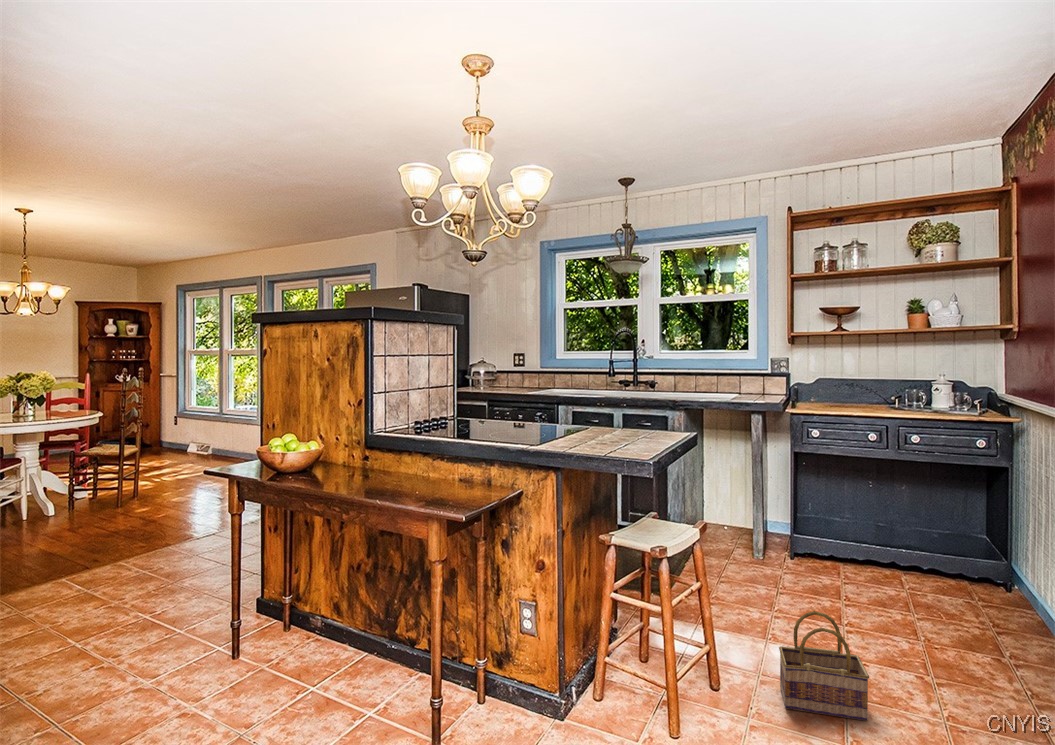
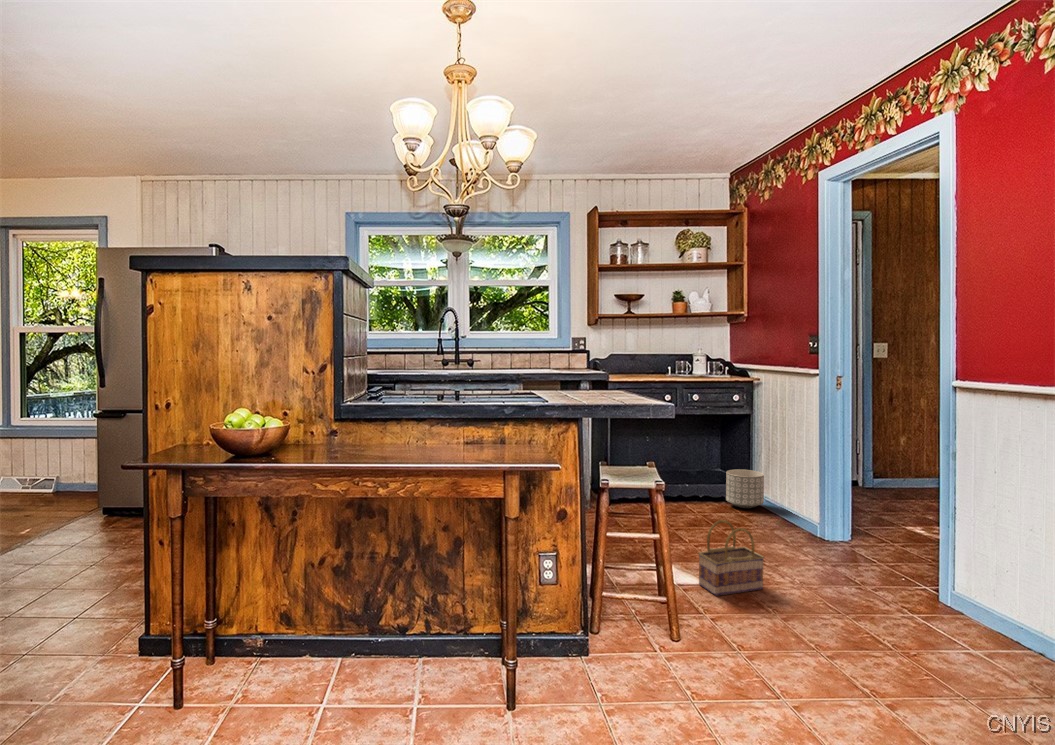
planter: none [958,546,1023,606] -> present [726,469,764,508]

